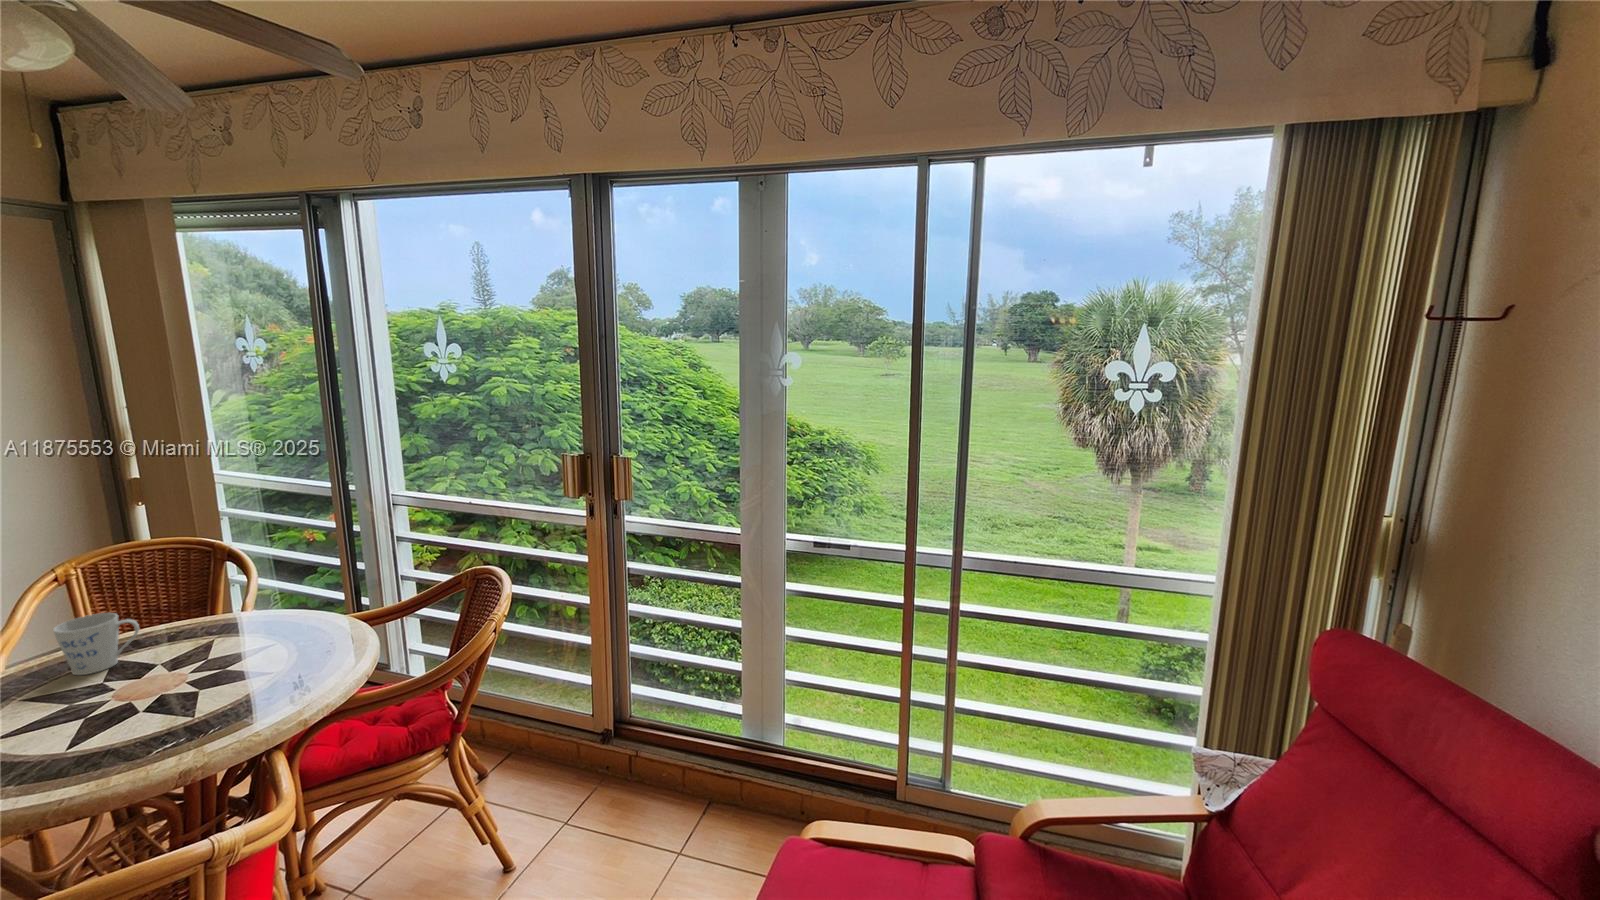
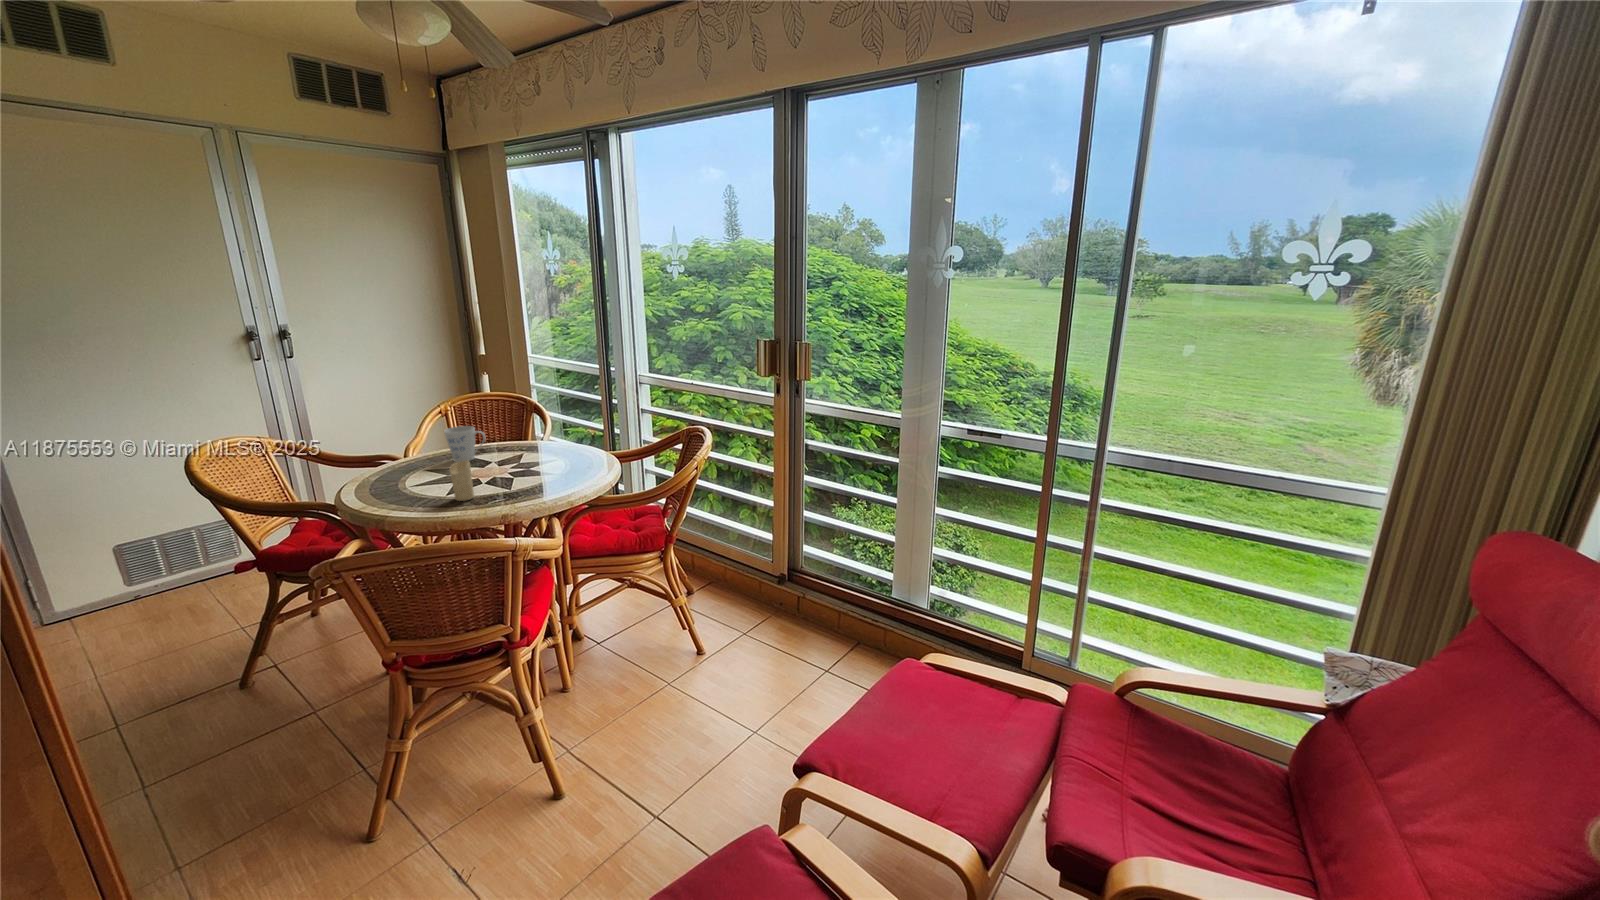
candle: none [60,693,115,765] -> present [449,460,474,501]

